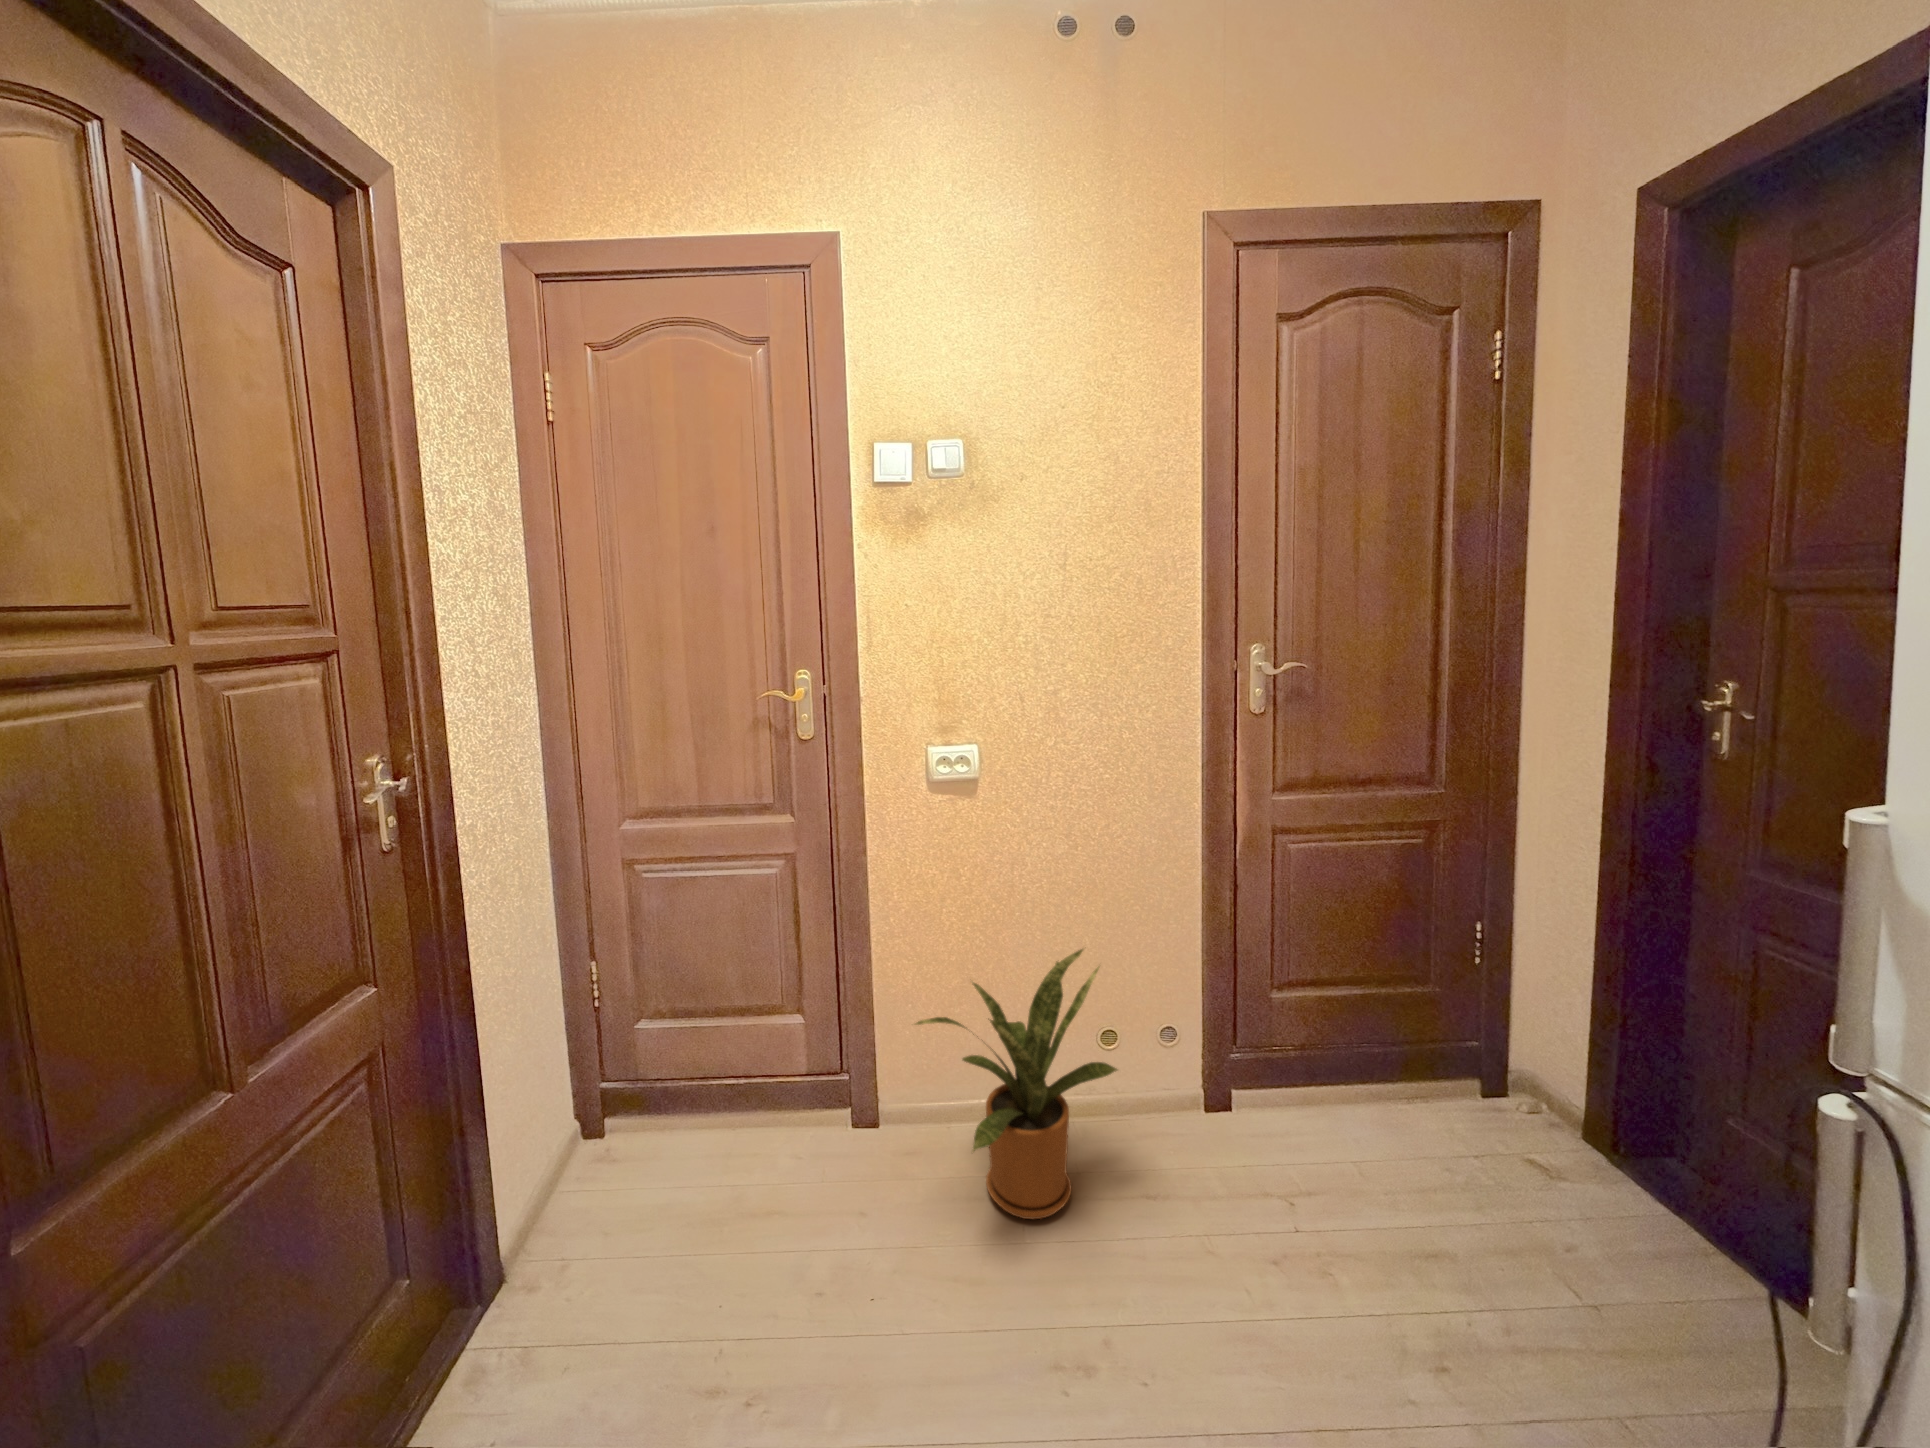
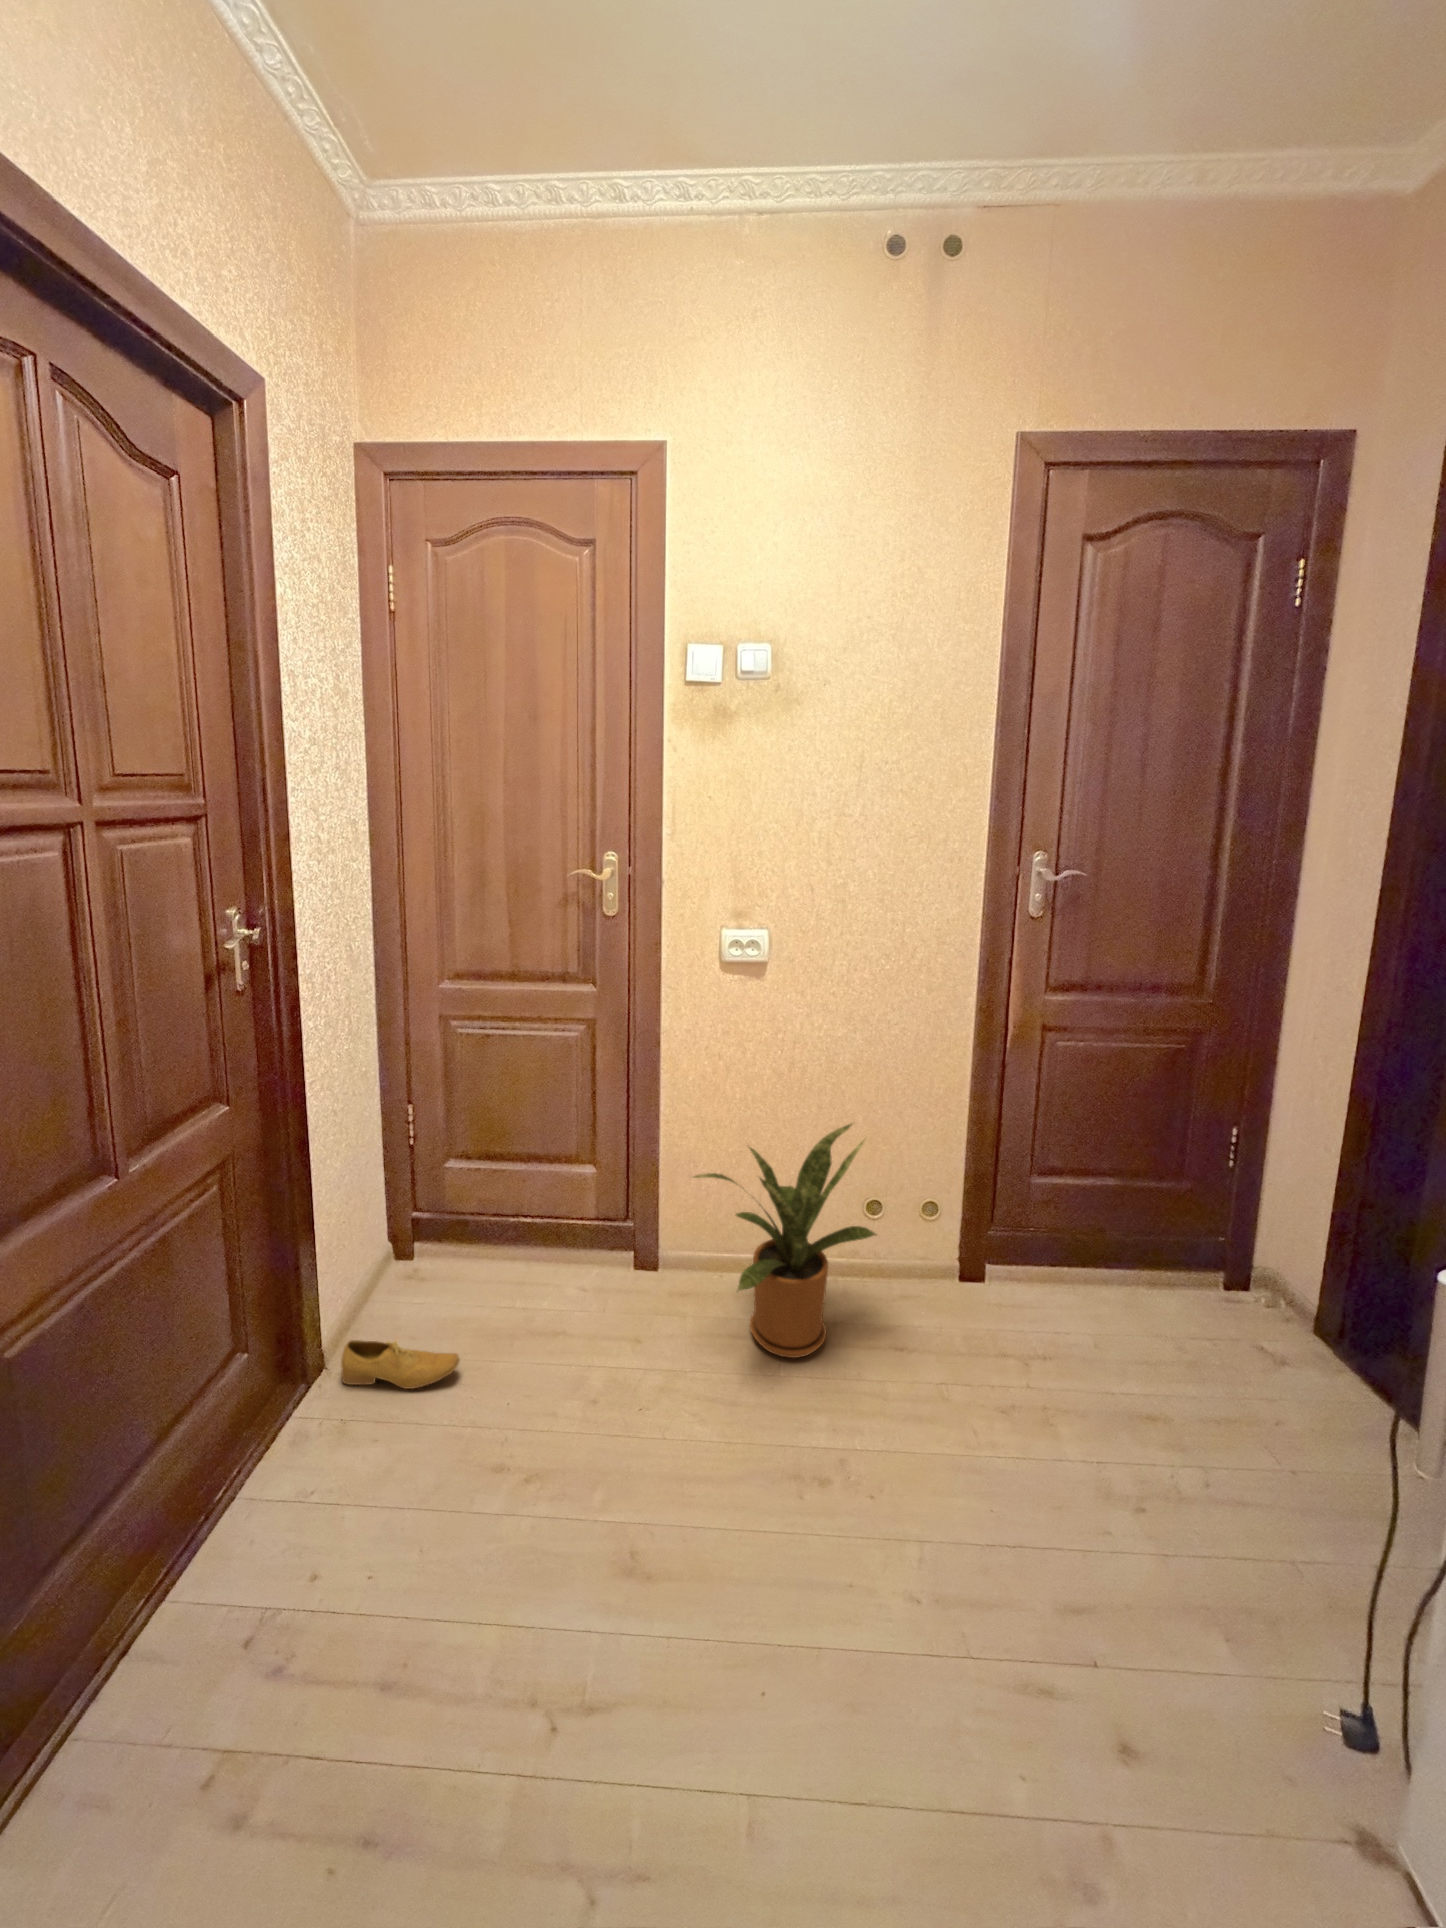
shoe: none [522,1236,662,1301] -> present [341,1340,460,1389]

